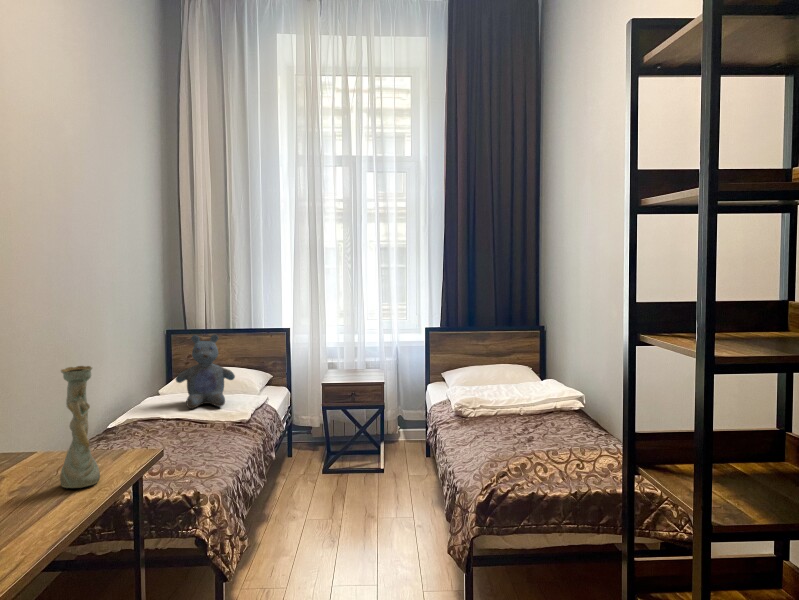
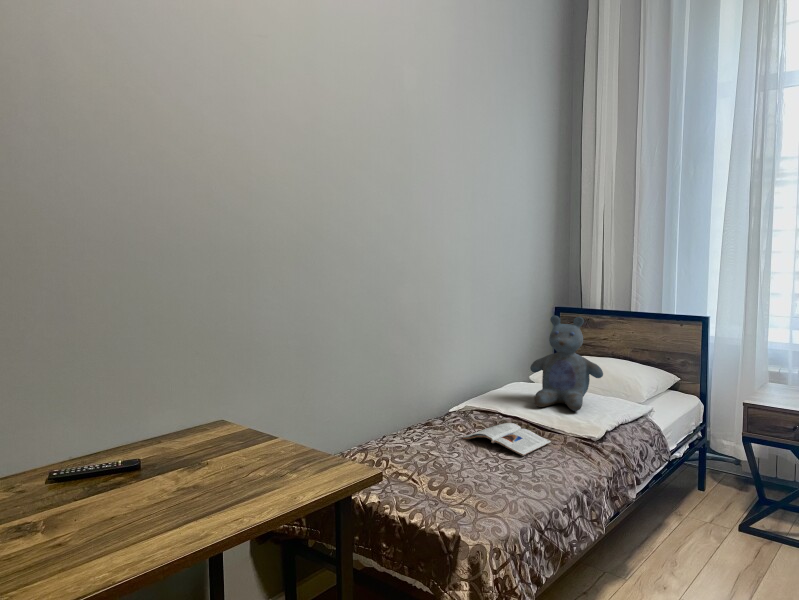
vase: present [60,366,100,488] -> none [219,347,267,506]
magazine: none [144,423,214,442] -> present [463,423,551,456]

